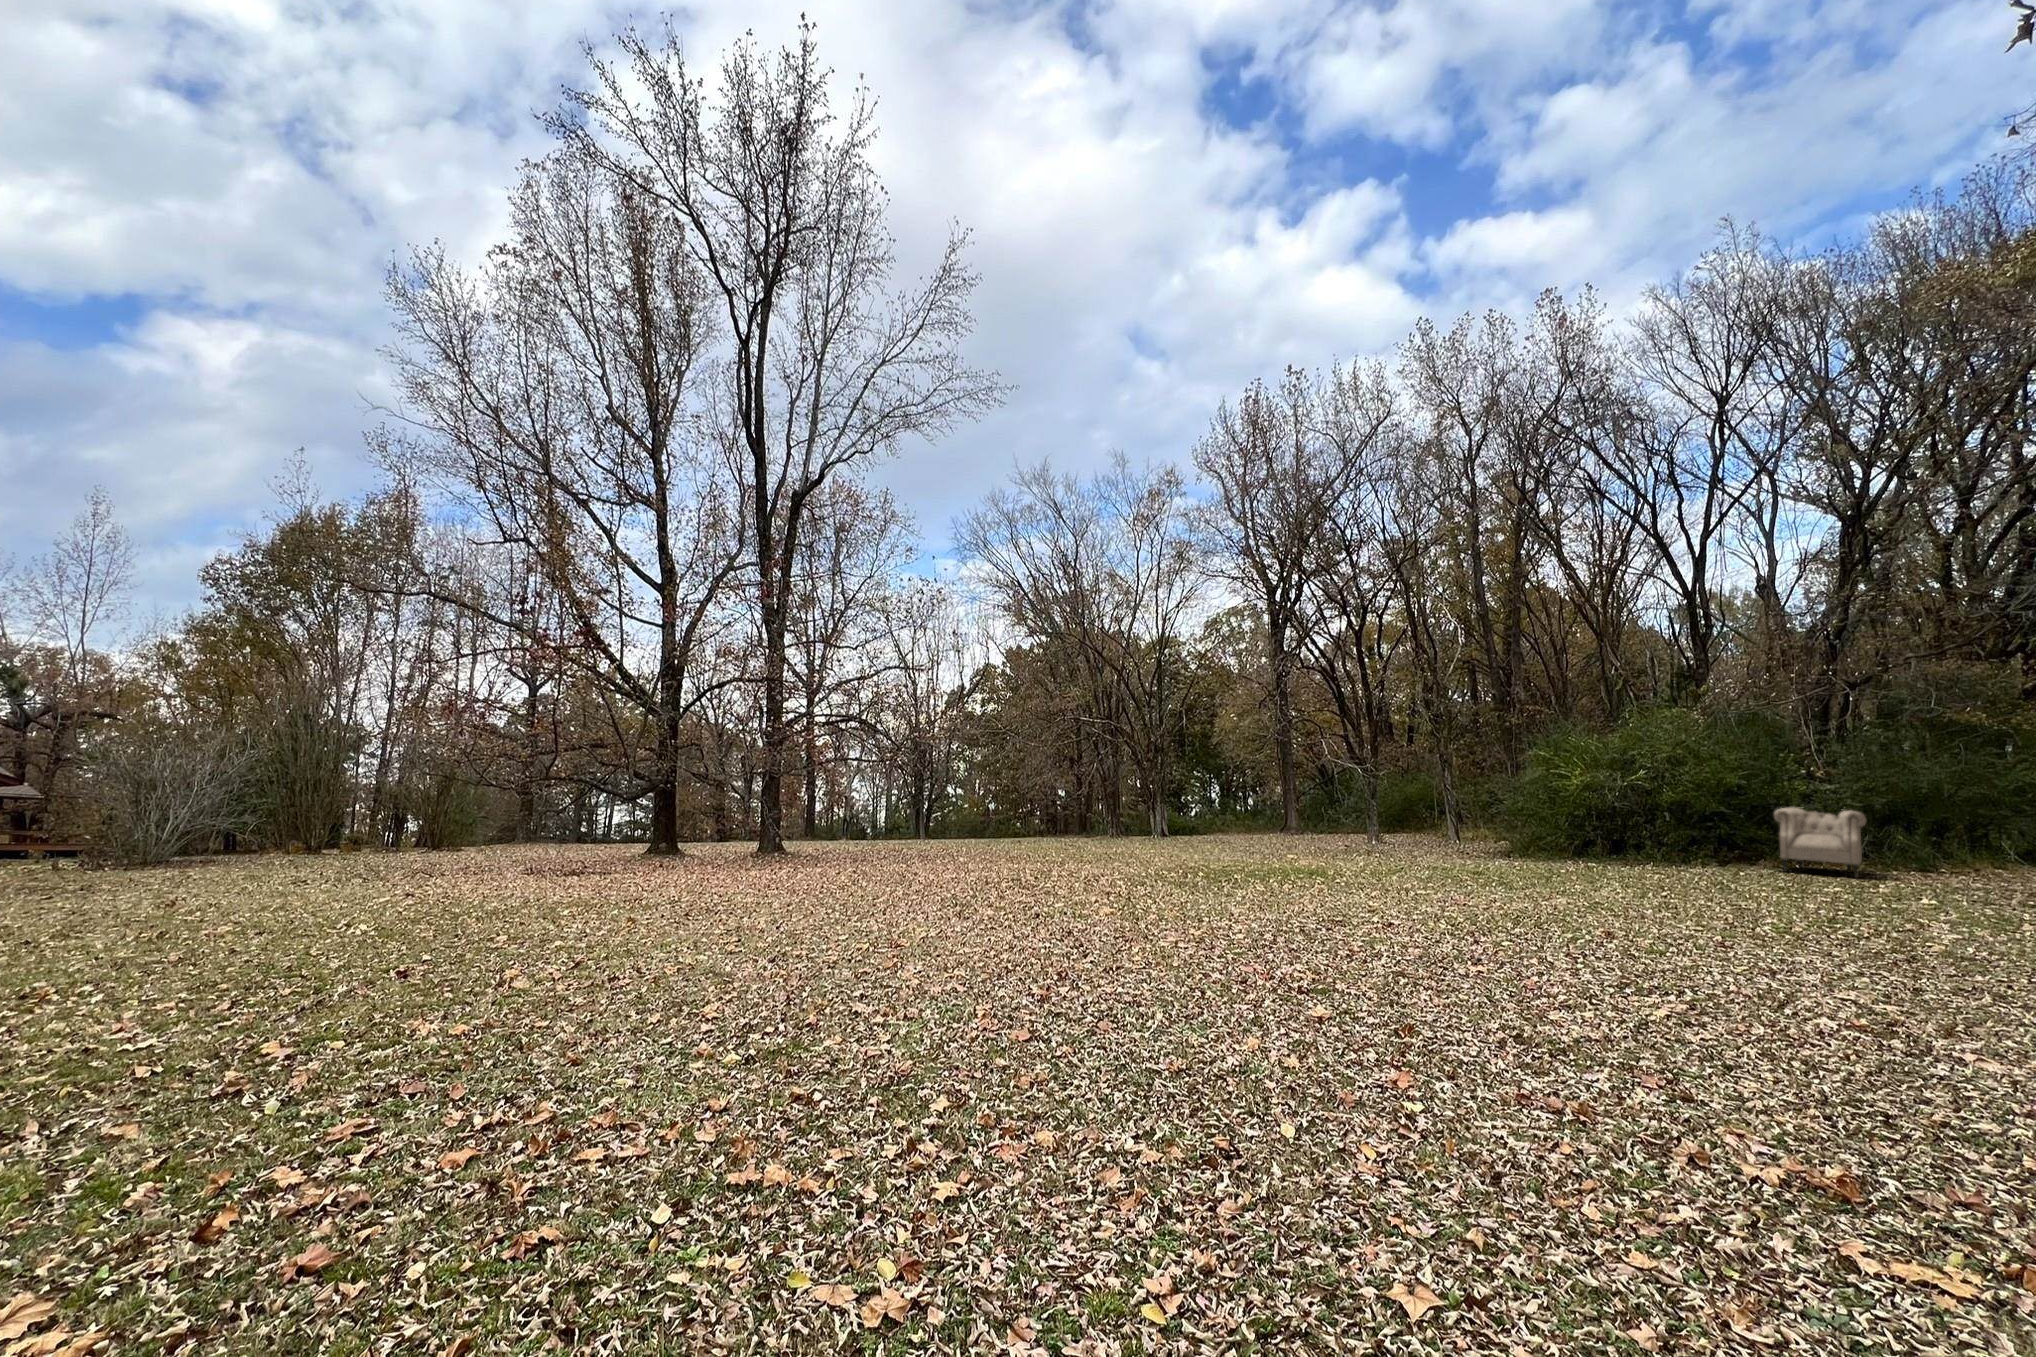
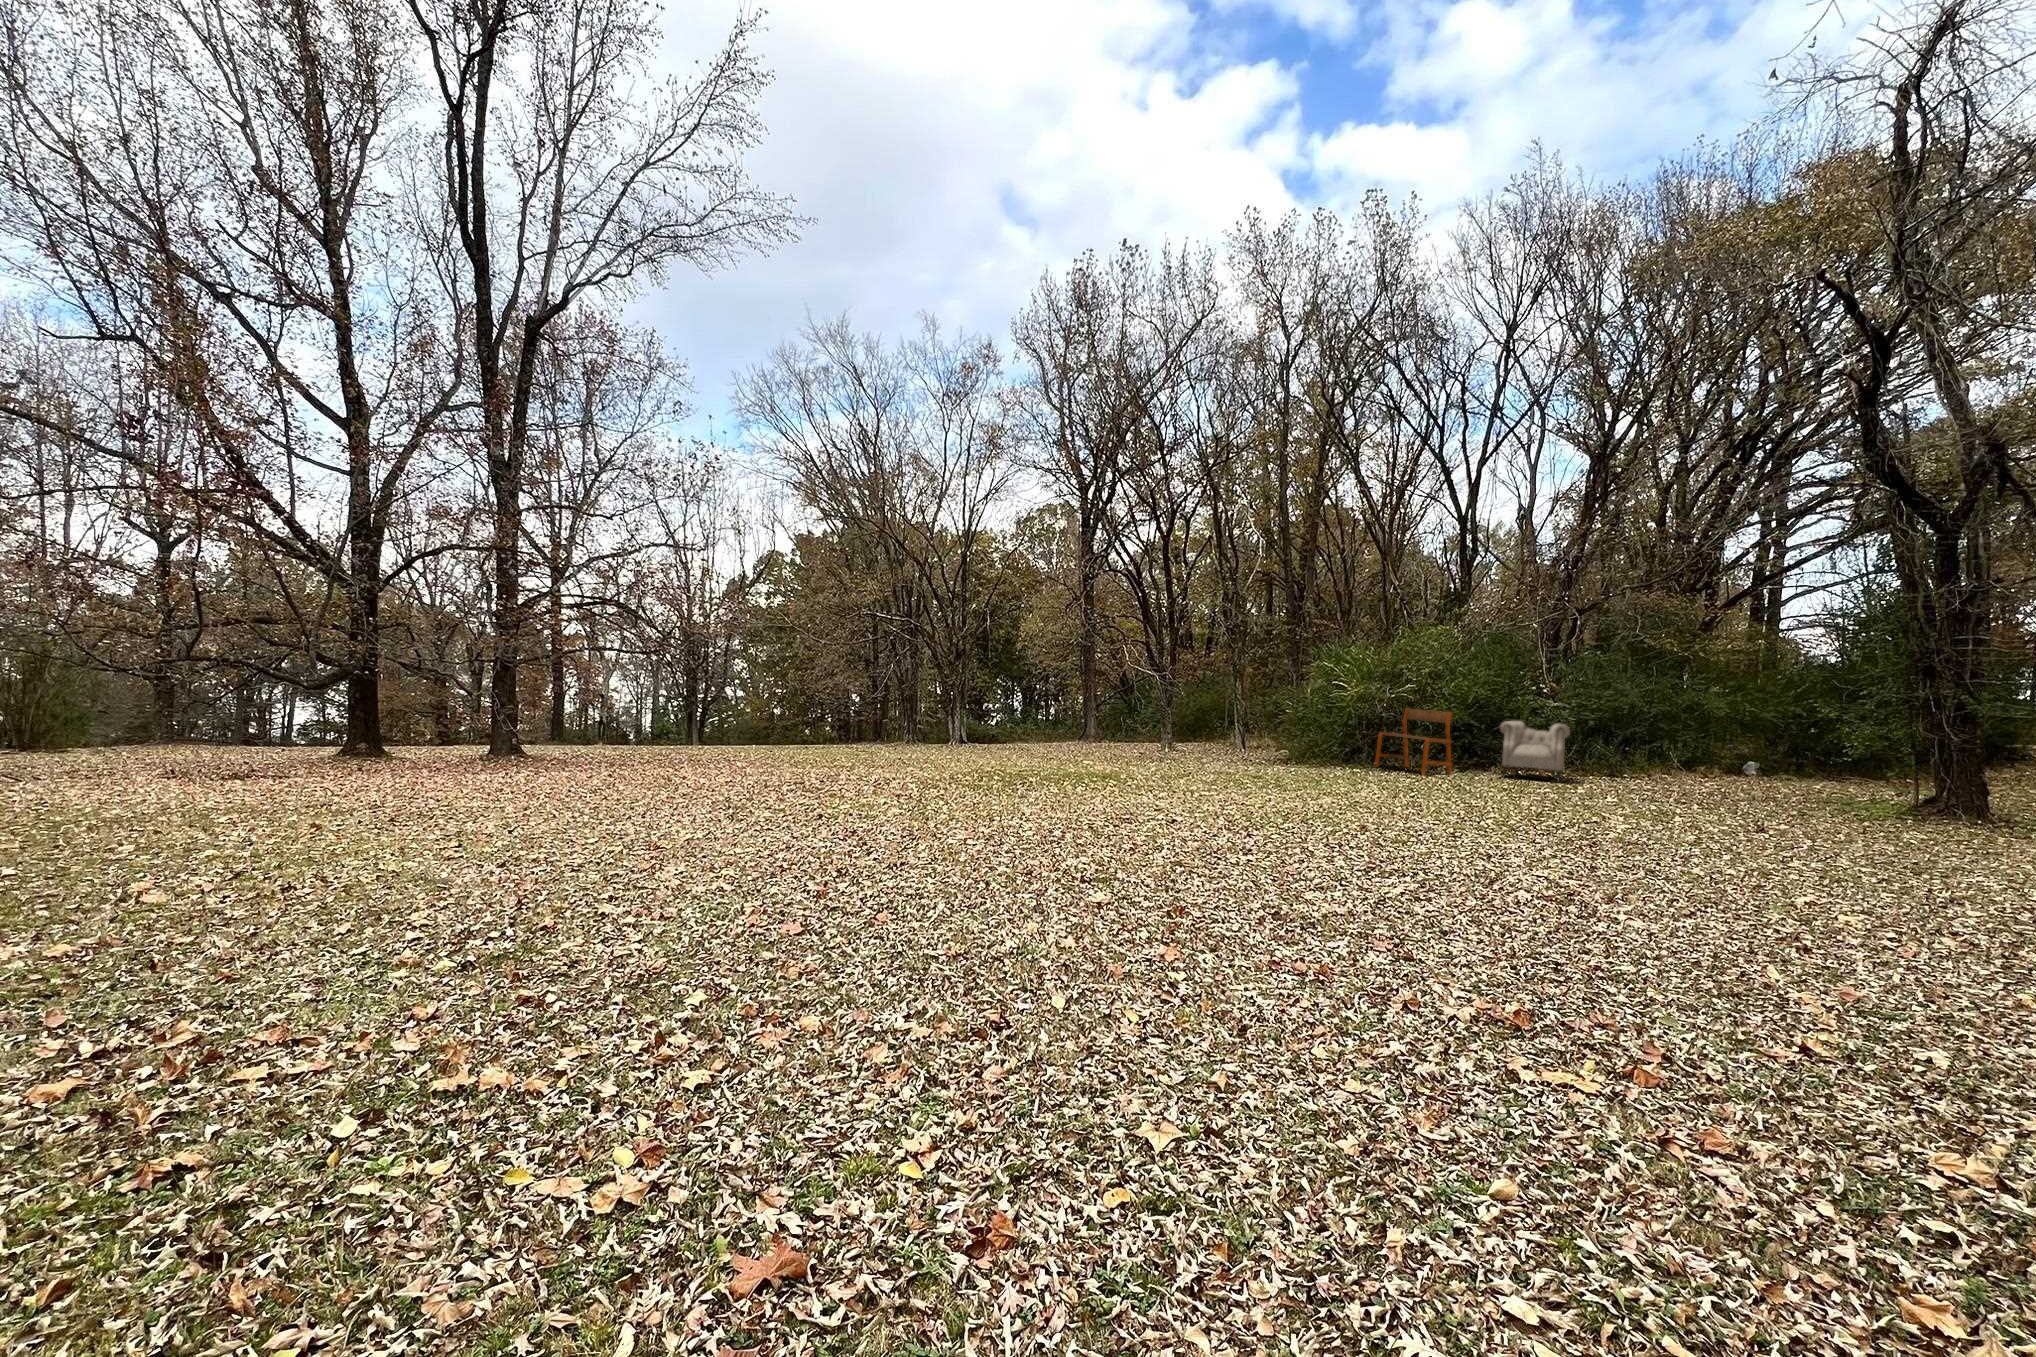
bench: none [1621,794,1717,869] -> present [1375,708,1452,775]

